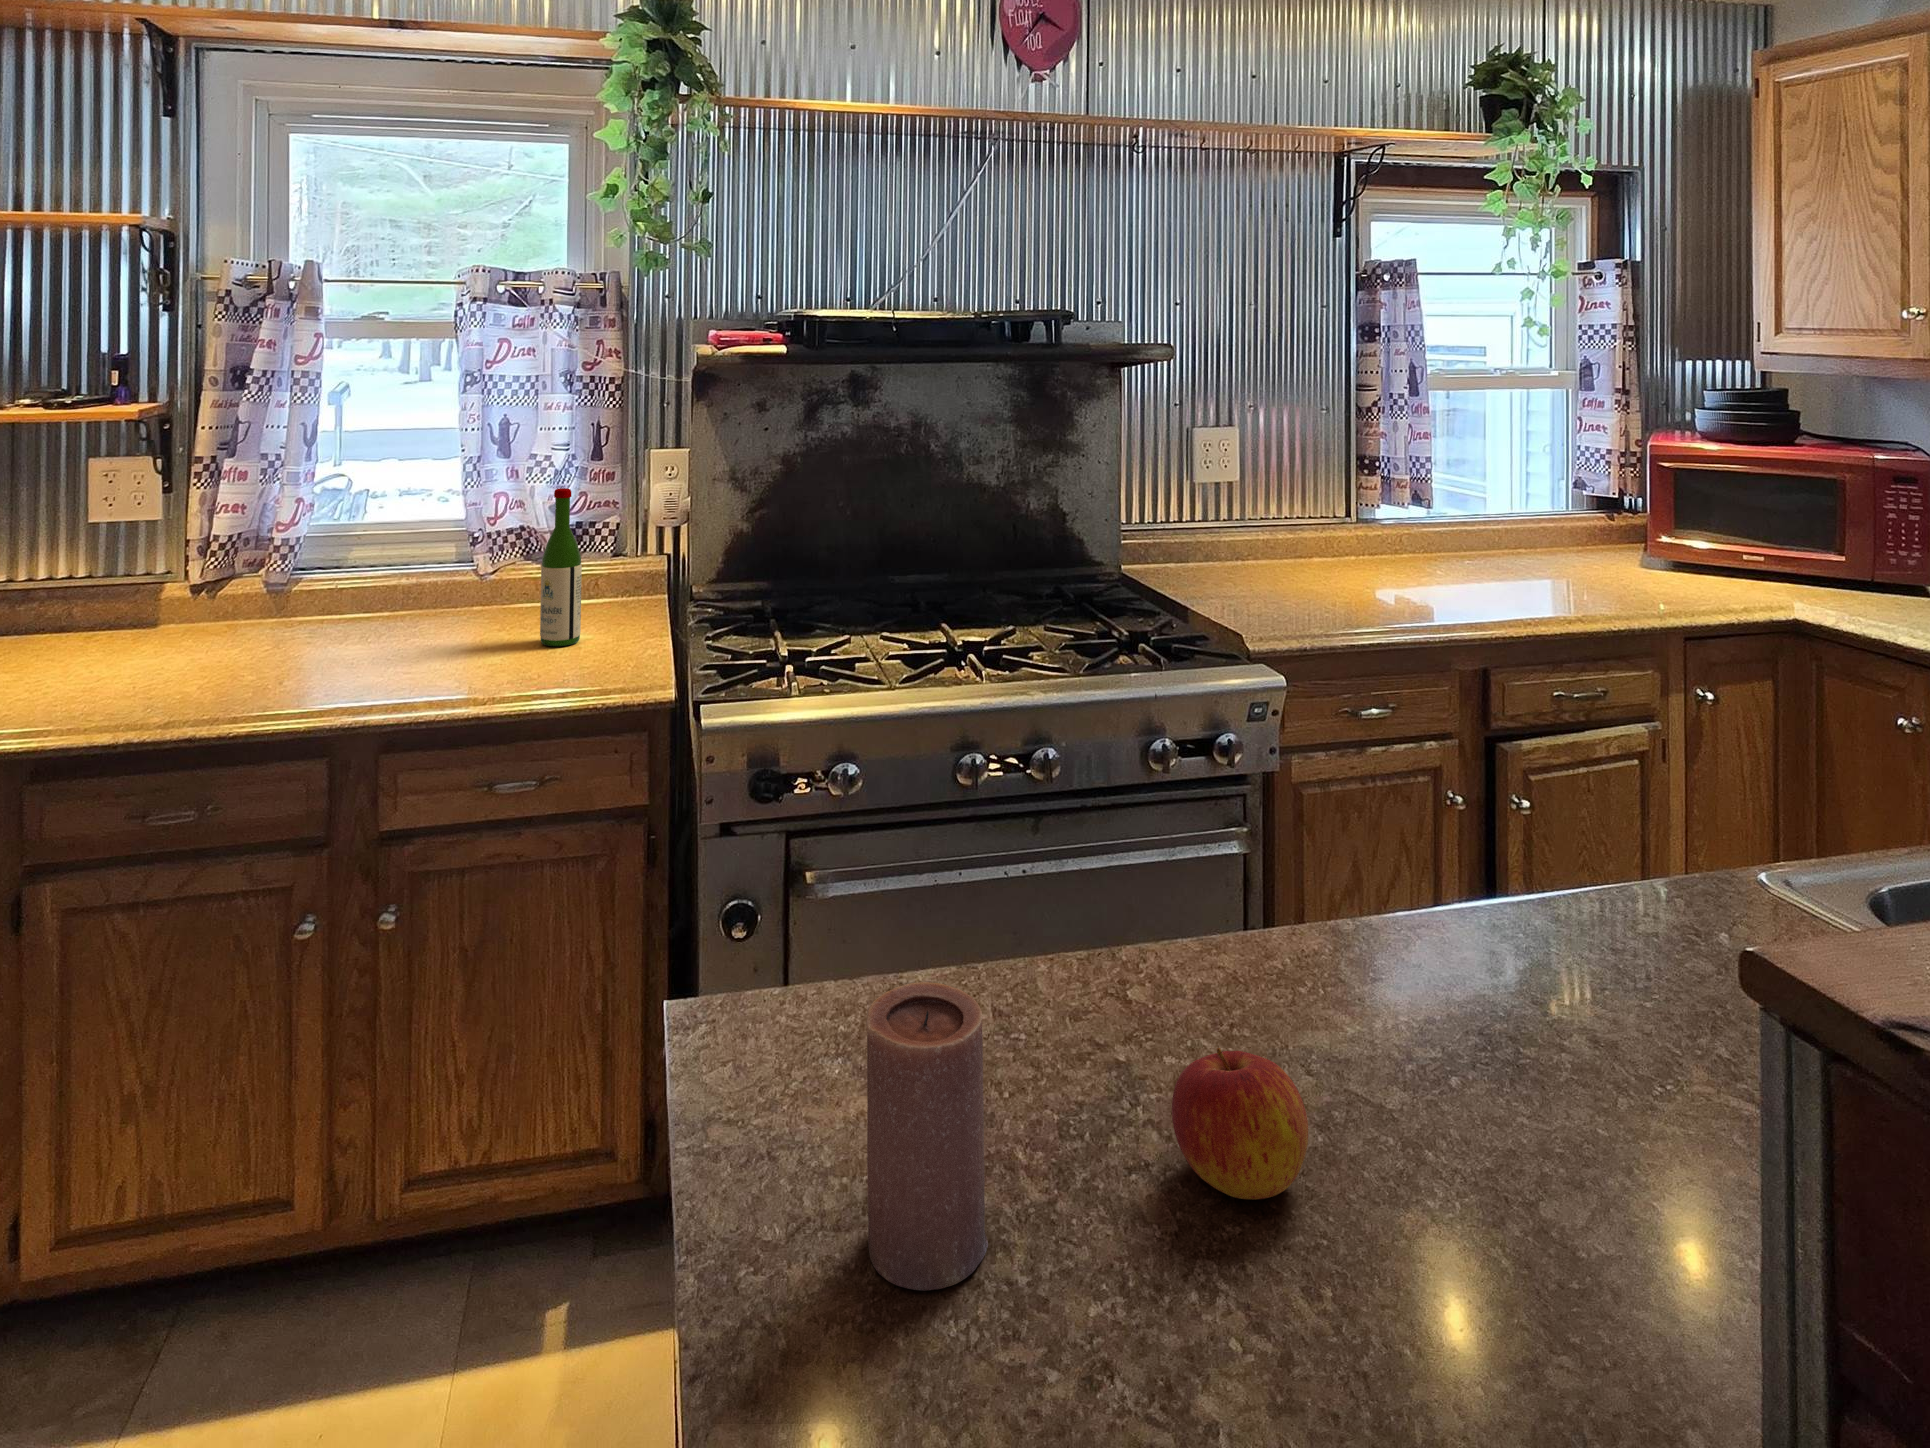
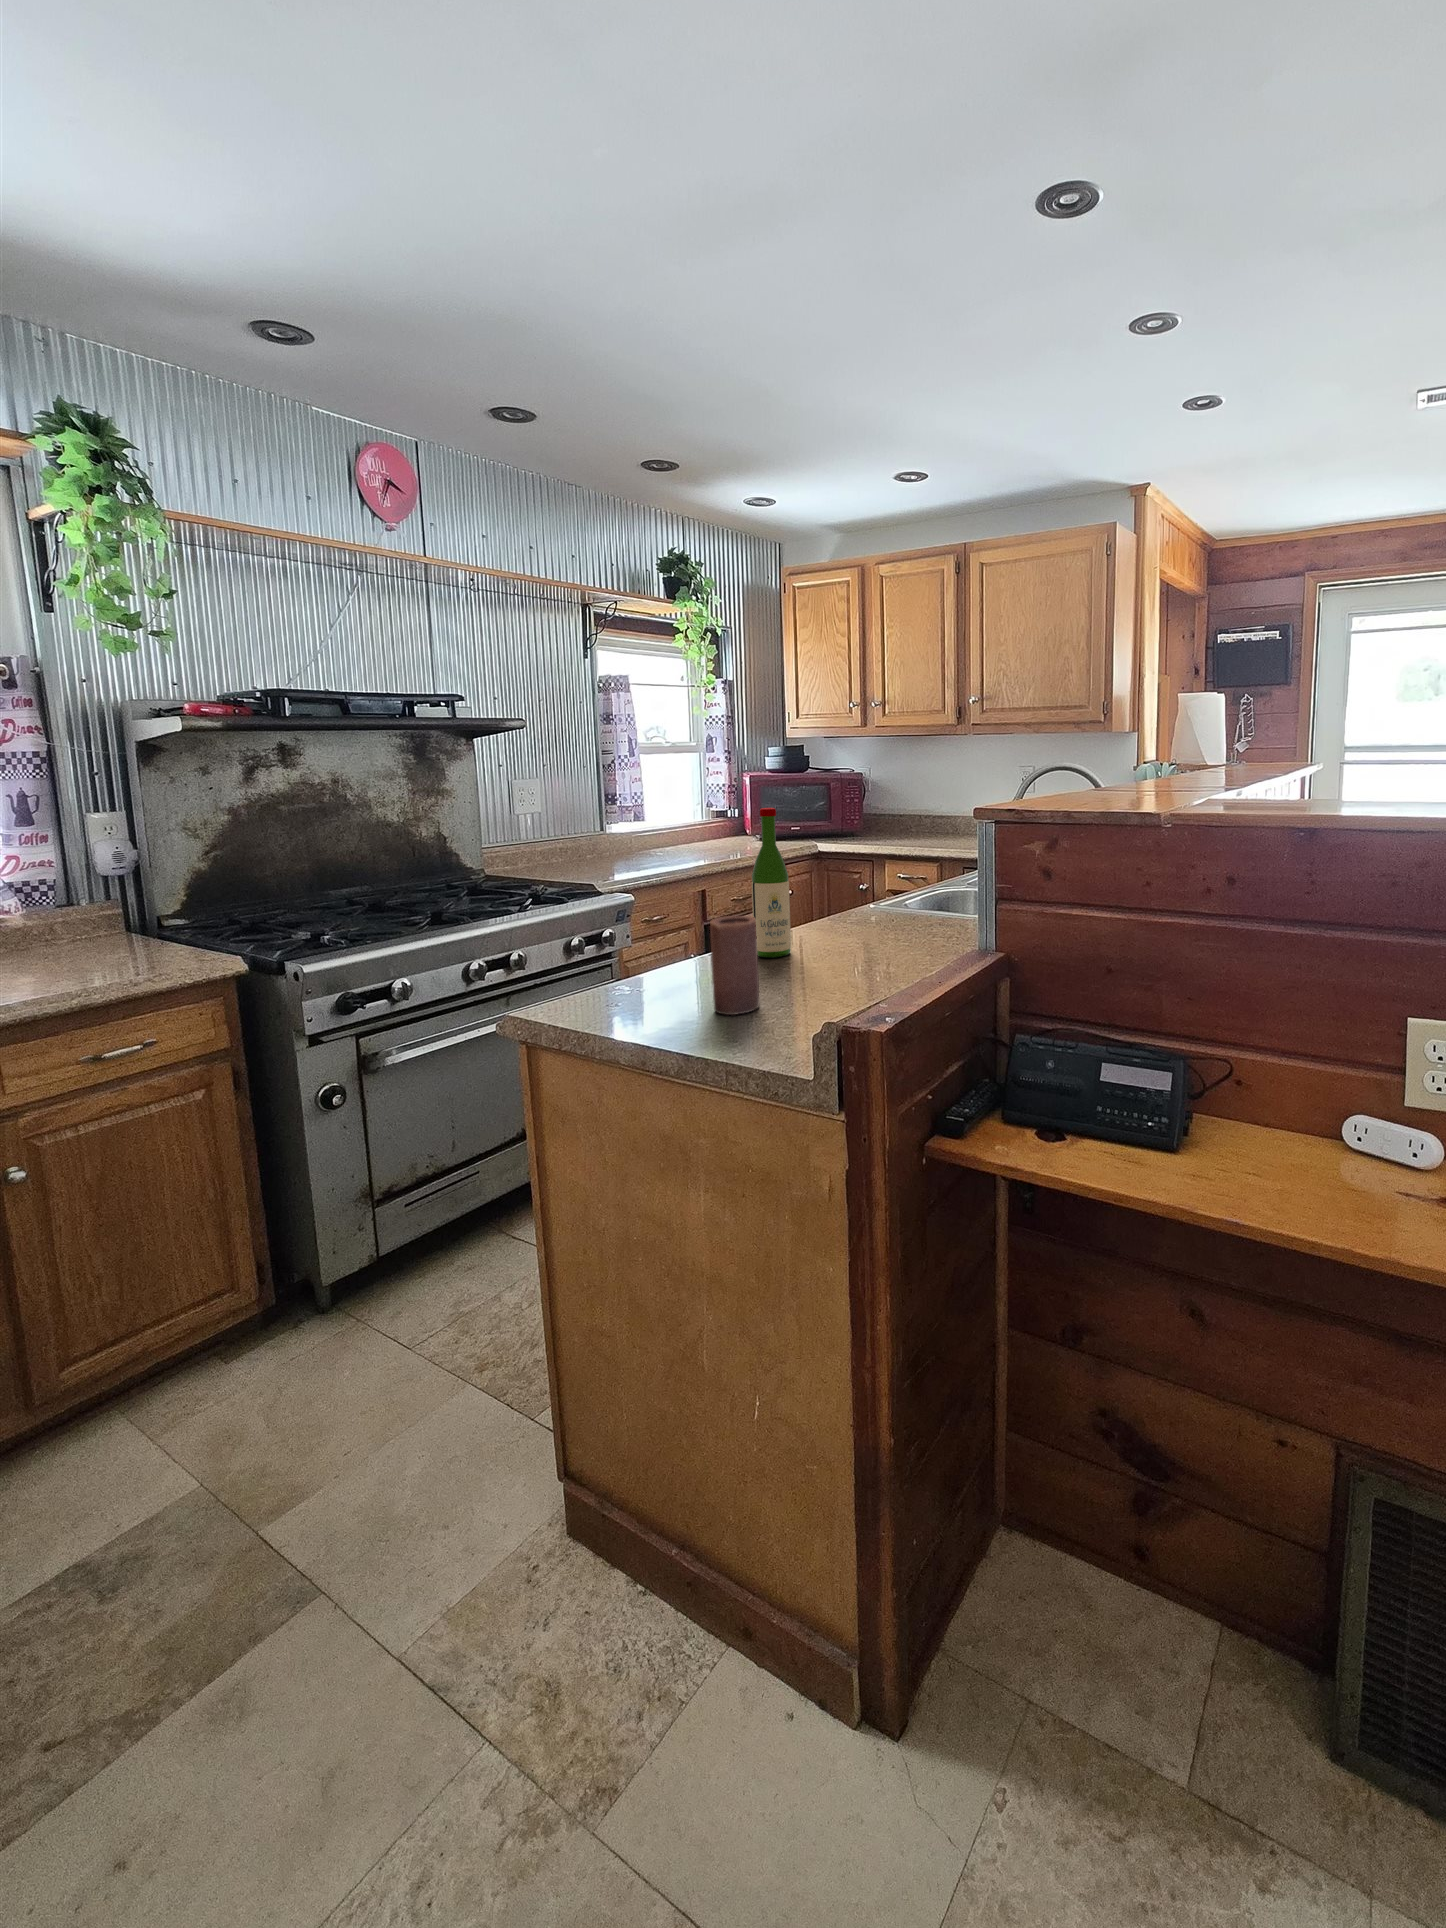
wine bottle: present [540,488,582,646] -> present [752,808,791,958]
apple: present [1172,1048,1308,1199] -> none [786,931,835,975]

